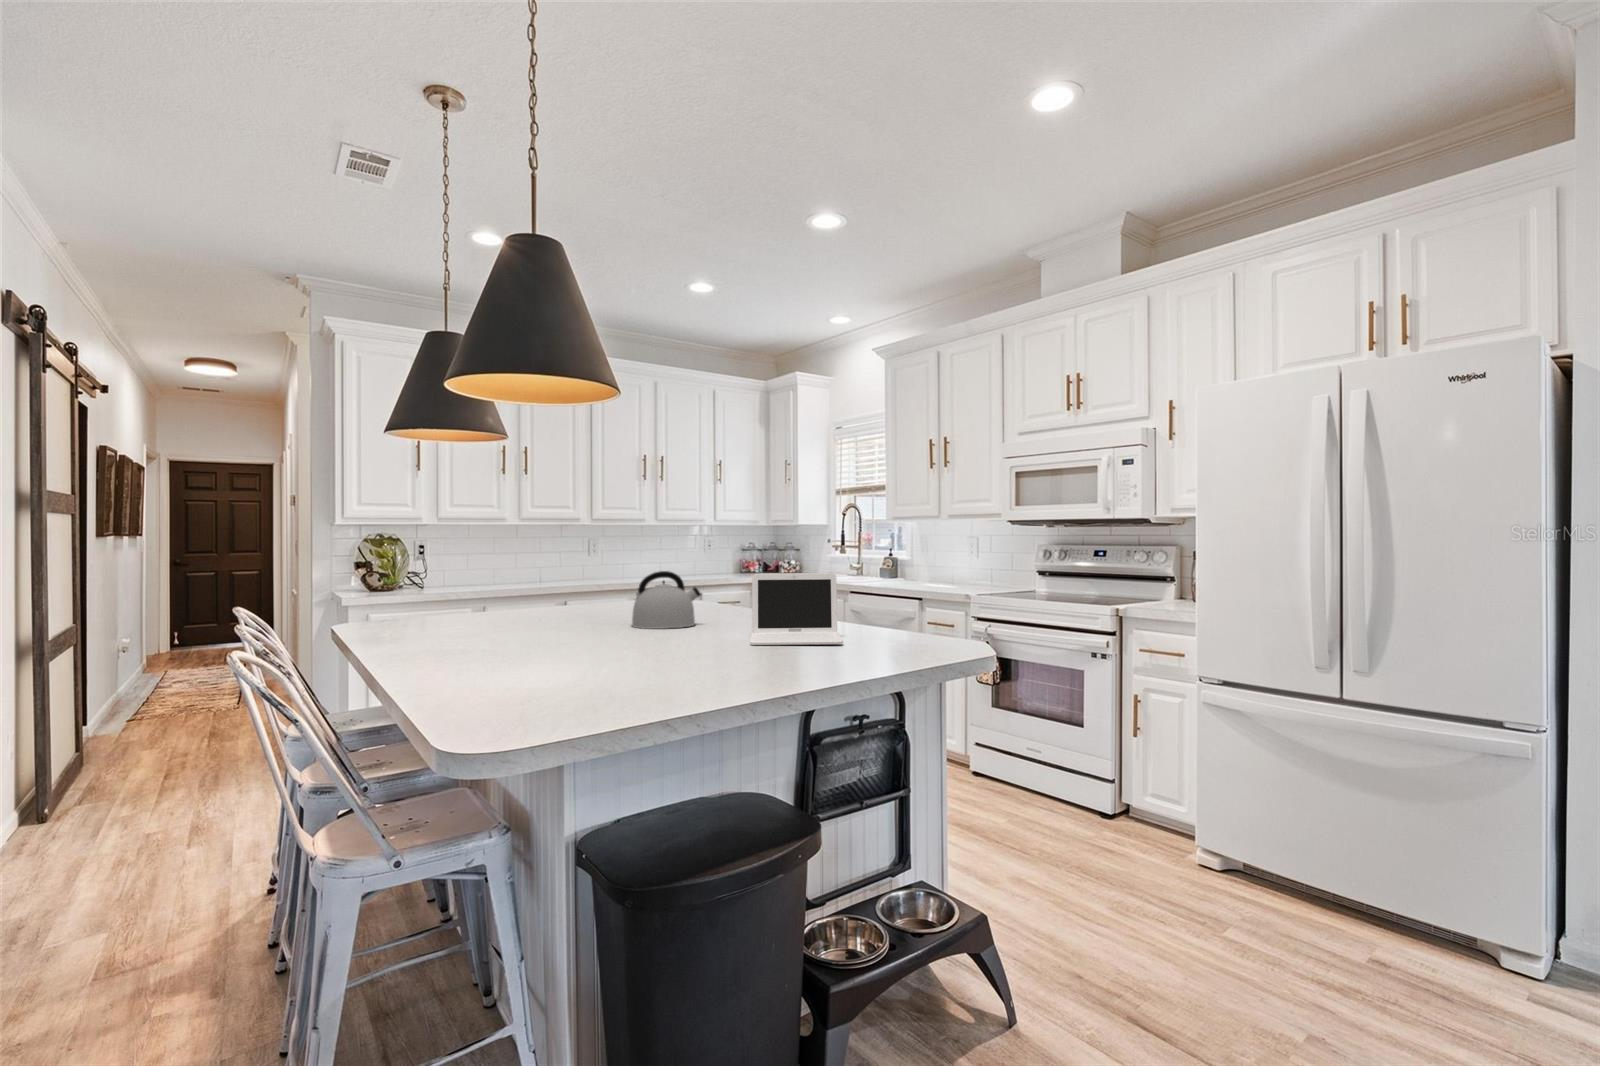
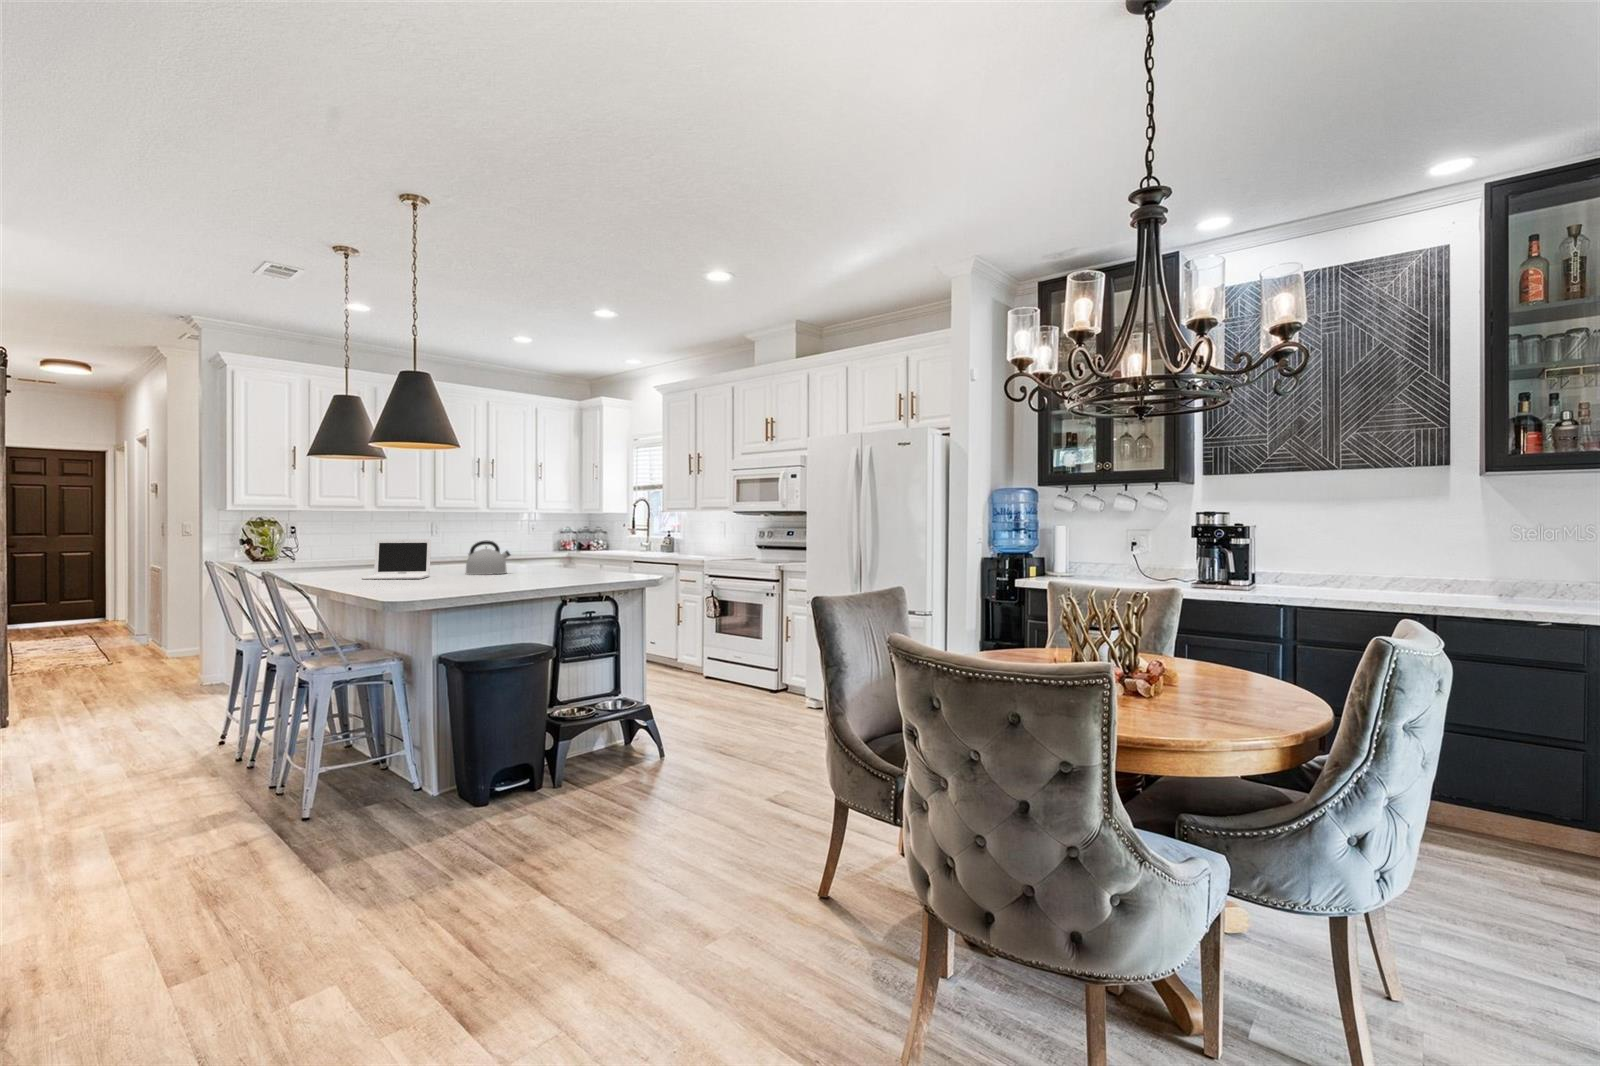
laptop: present [750,573,843,645] -> present [362,539,431,580]

